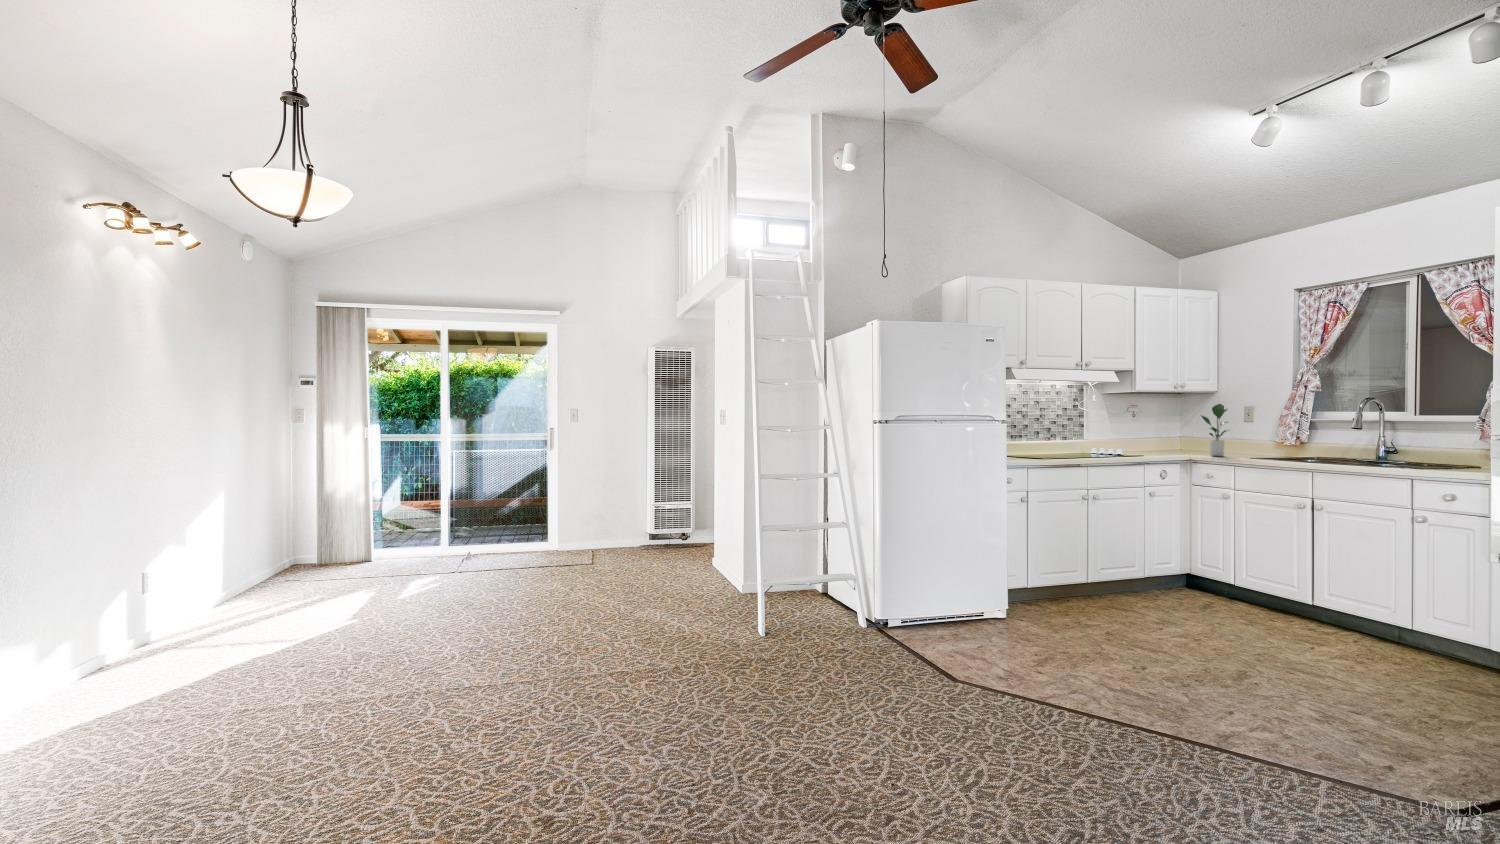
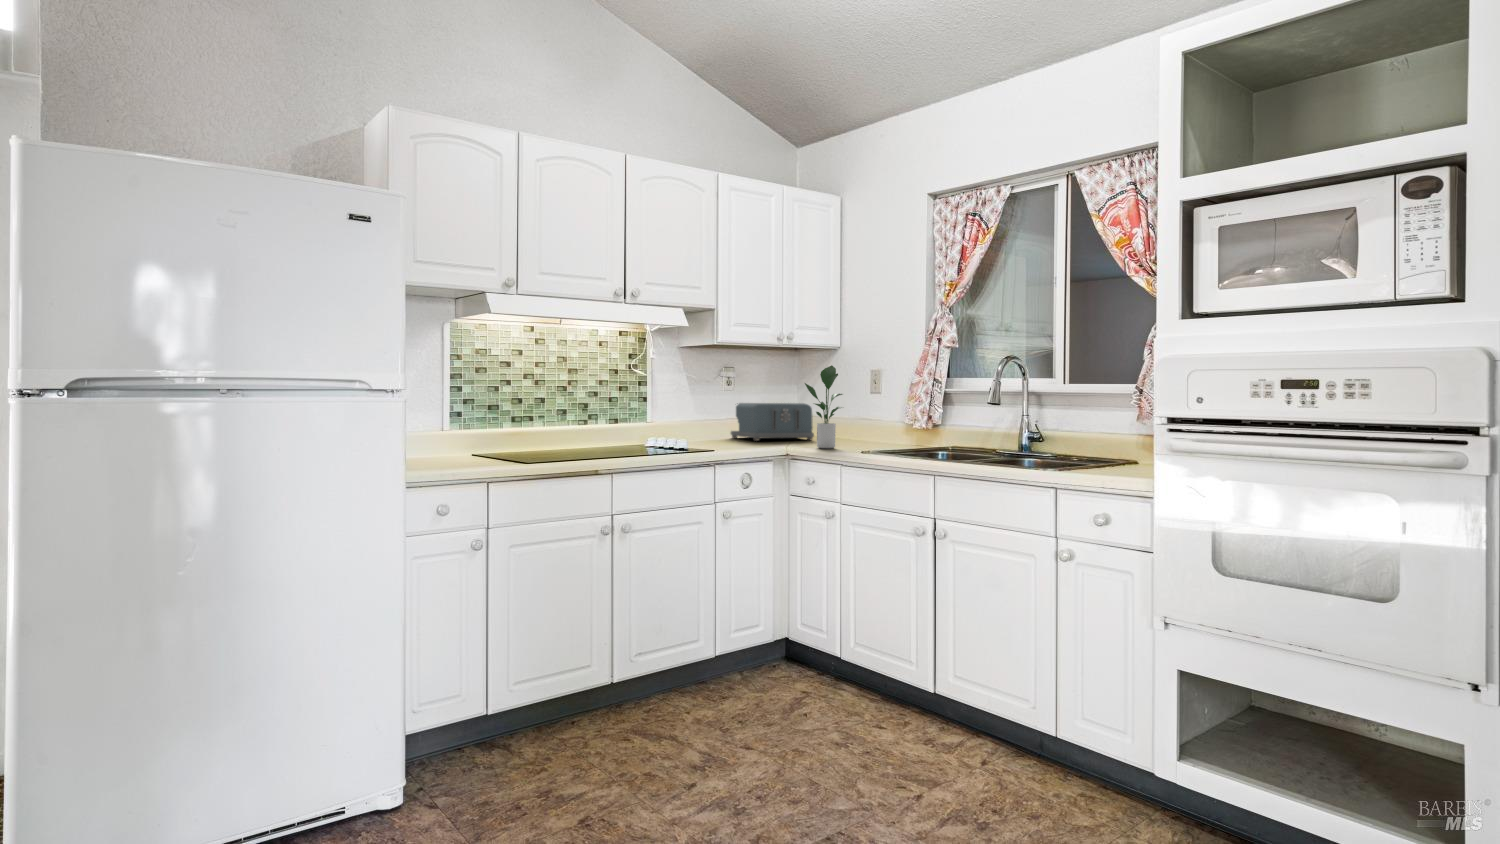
toaster: none [1134,427,1200,451] -> present [731,403,814,441]

